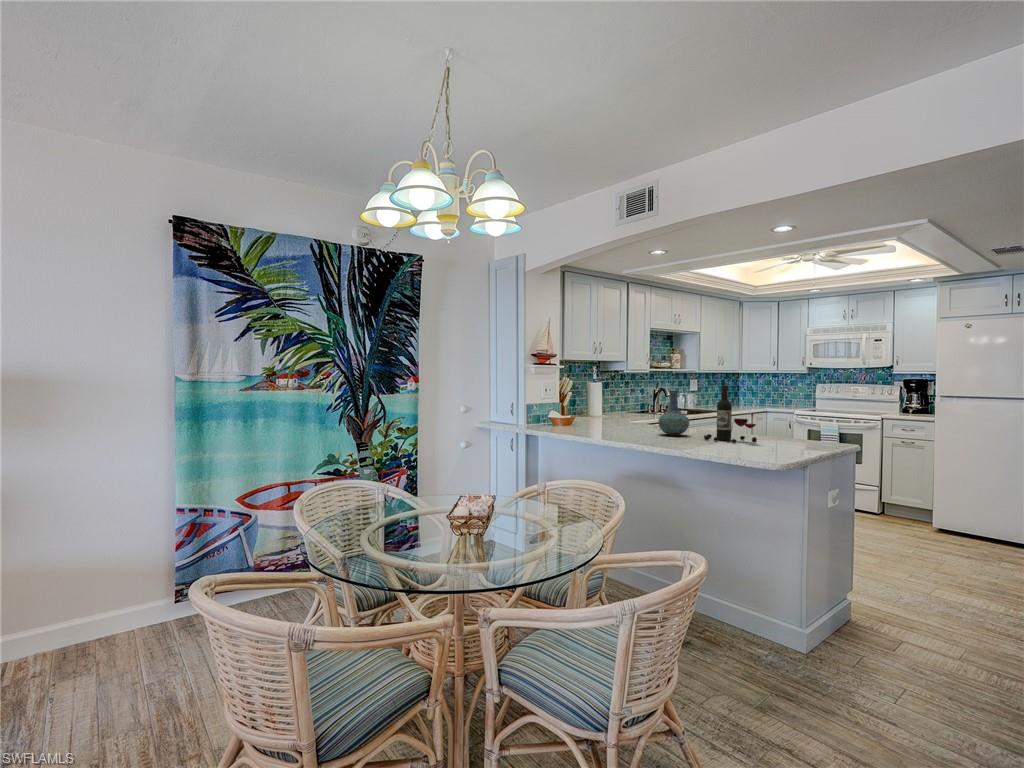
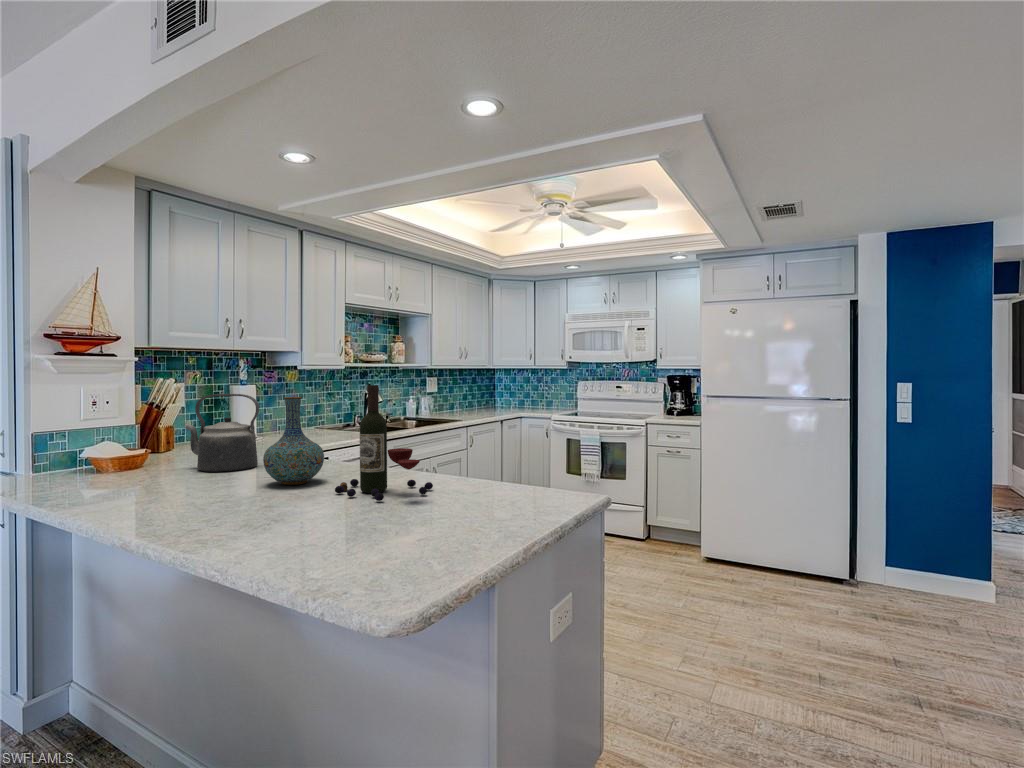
kettle: none [600,388,638,429] -> present [185,394,259,472]

